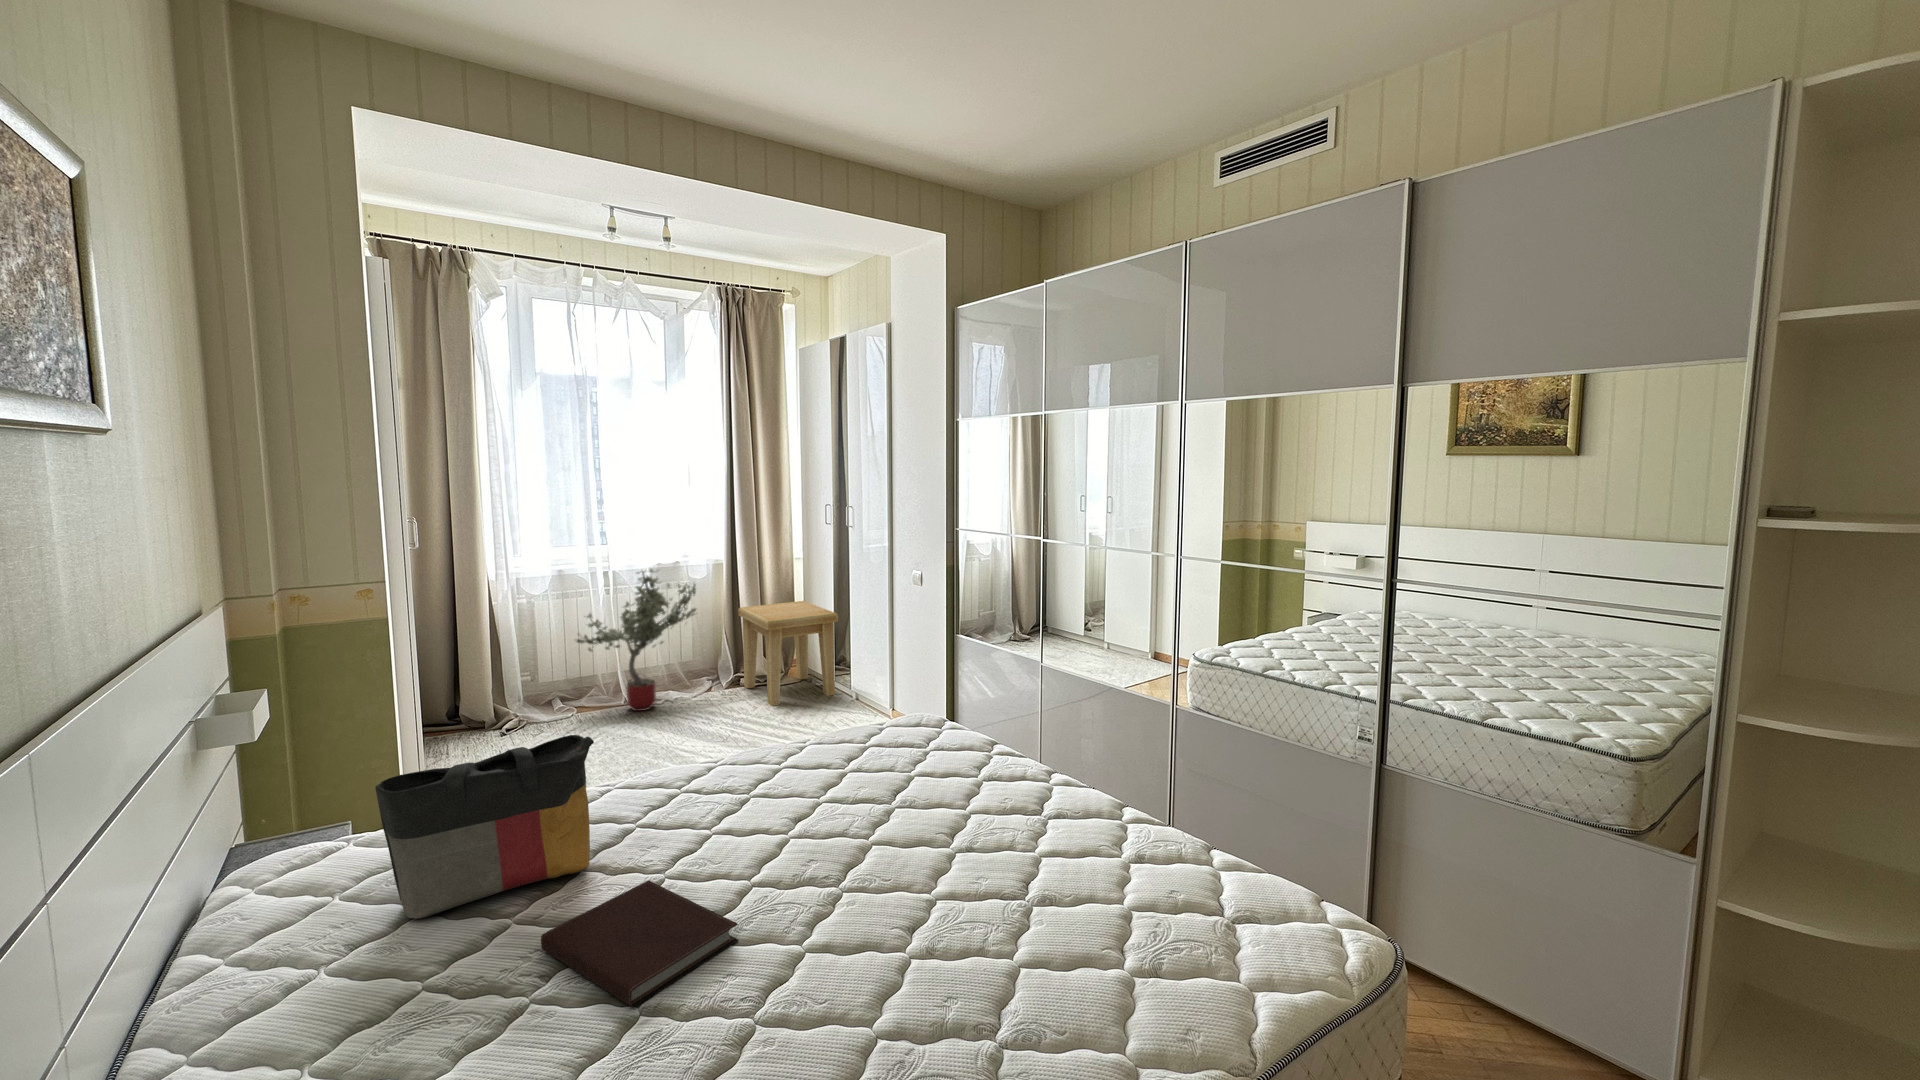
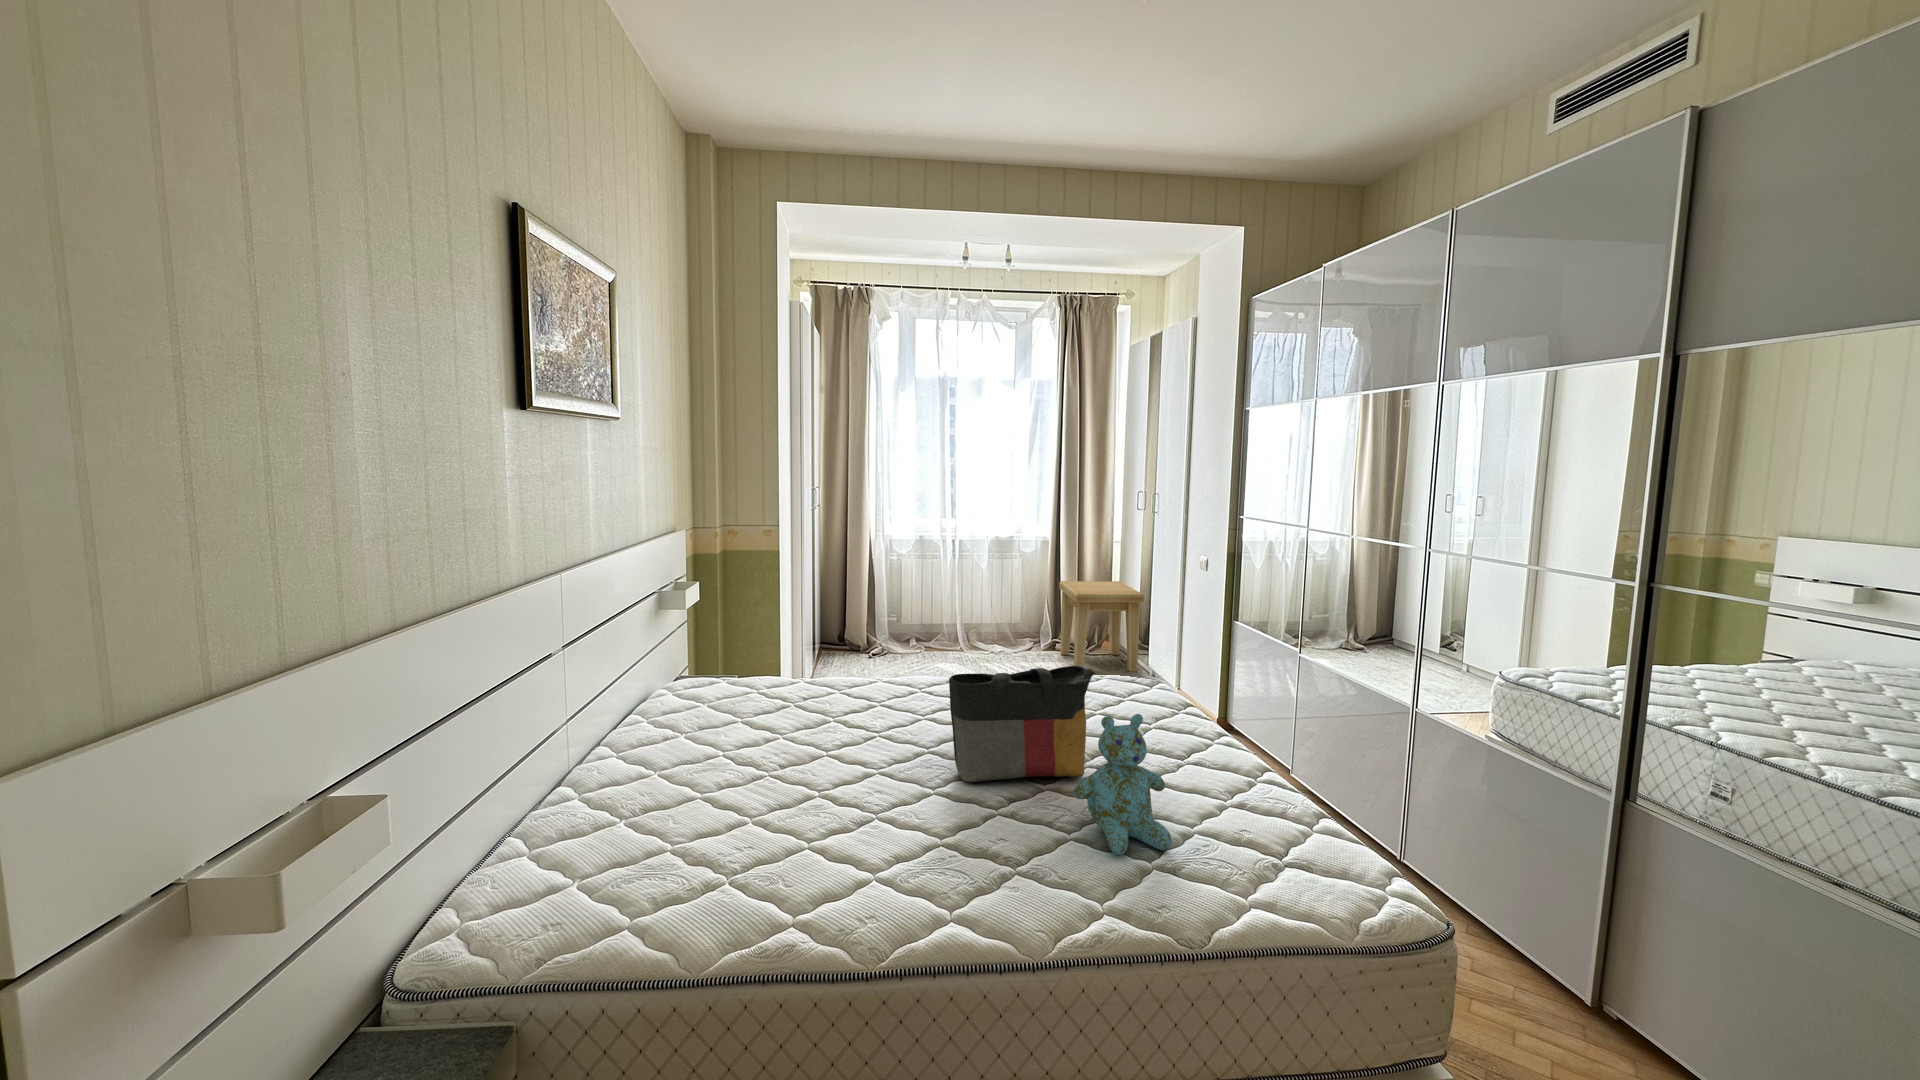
potted tree: present [577,568,696,711] -> none [923,538,1022,659]
tote bag: present [375,735,594,919] -> present [949,666,1095,782]
stuffed bear: none [1022,797,1142,985] -> present [1073,714,1172,855]
notebook: present [541,881,738,1007] -> none [788,729,898,787]

